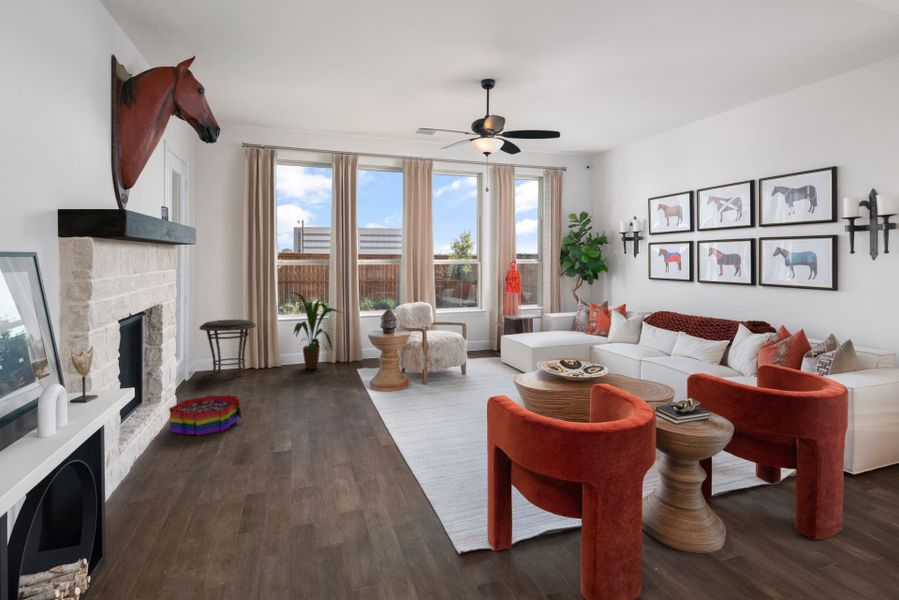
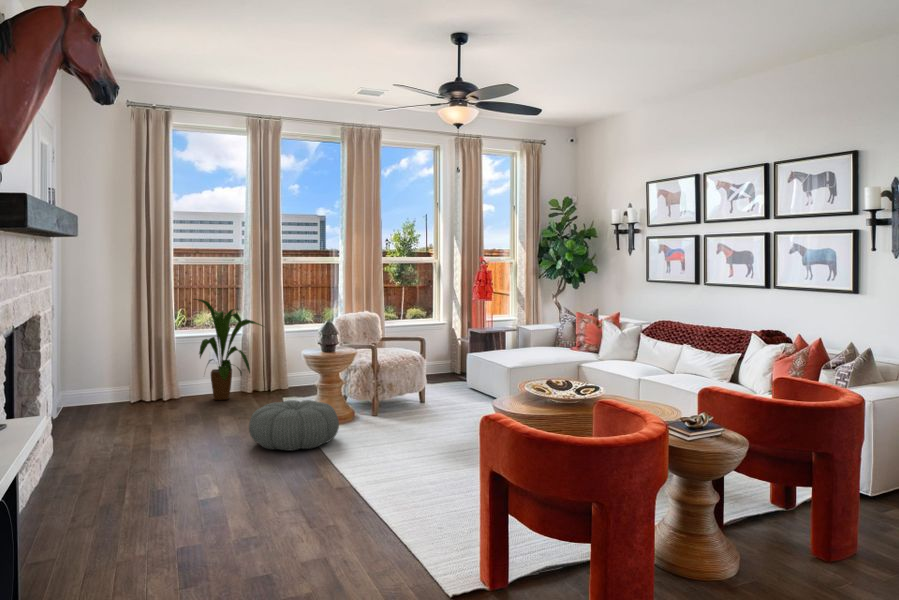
side table: present [200,319,256,378] -> none [69,336,147,414]
pouf: none [323,372,392,412] -> present [249,400,339,451]
storage bin: present [169,395,241,435] -> none [49,432,145,484]

